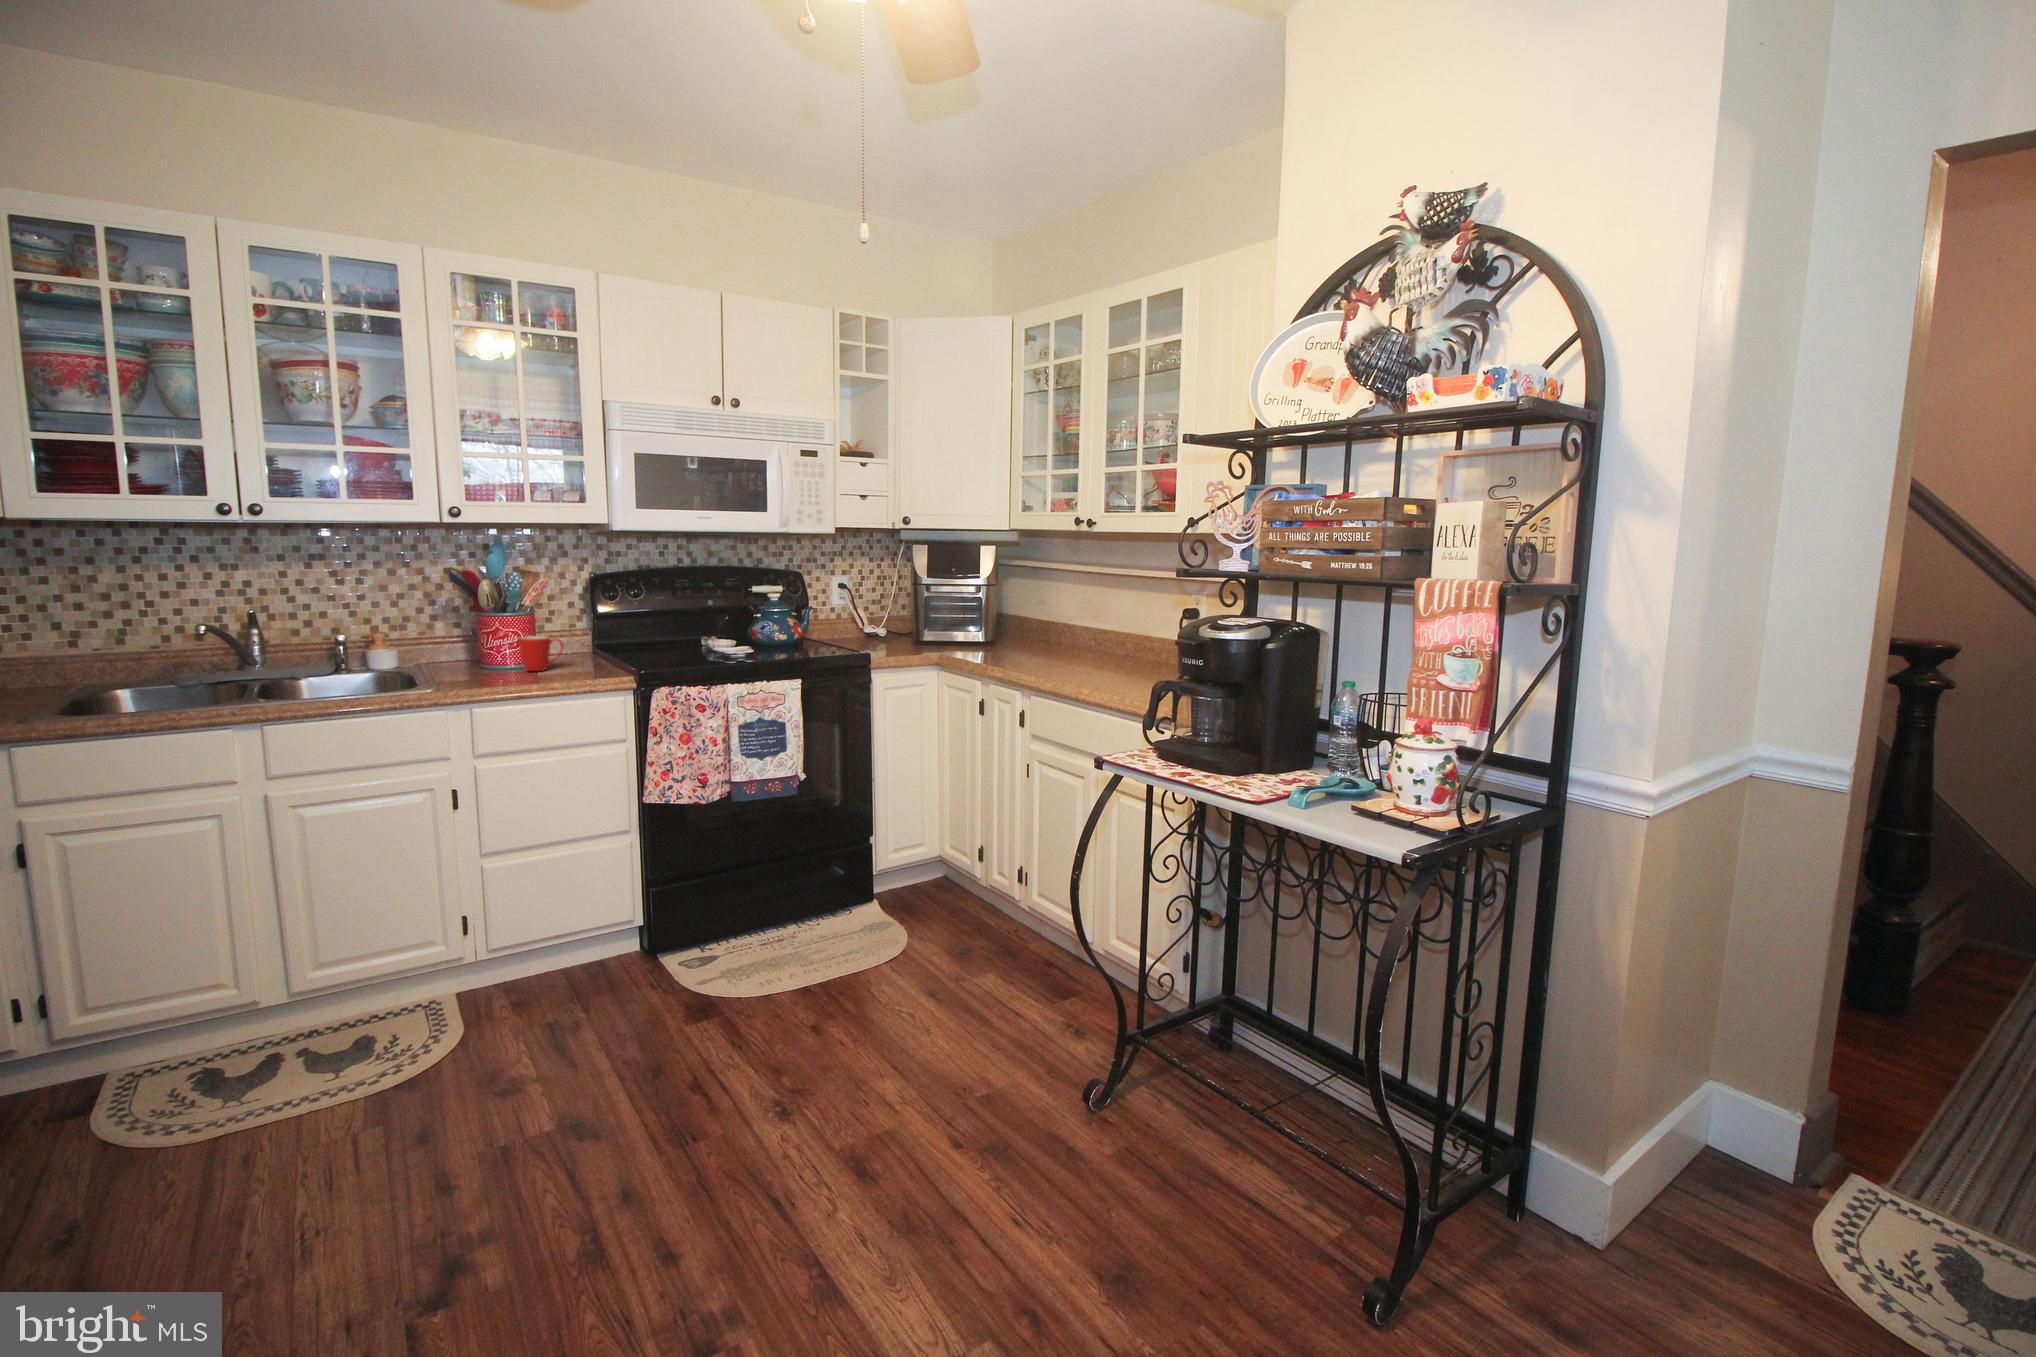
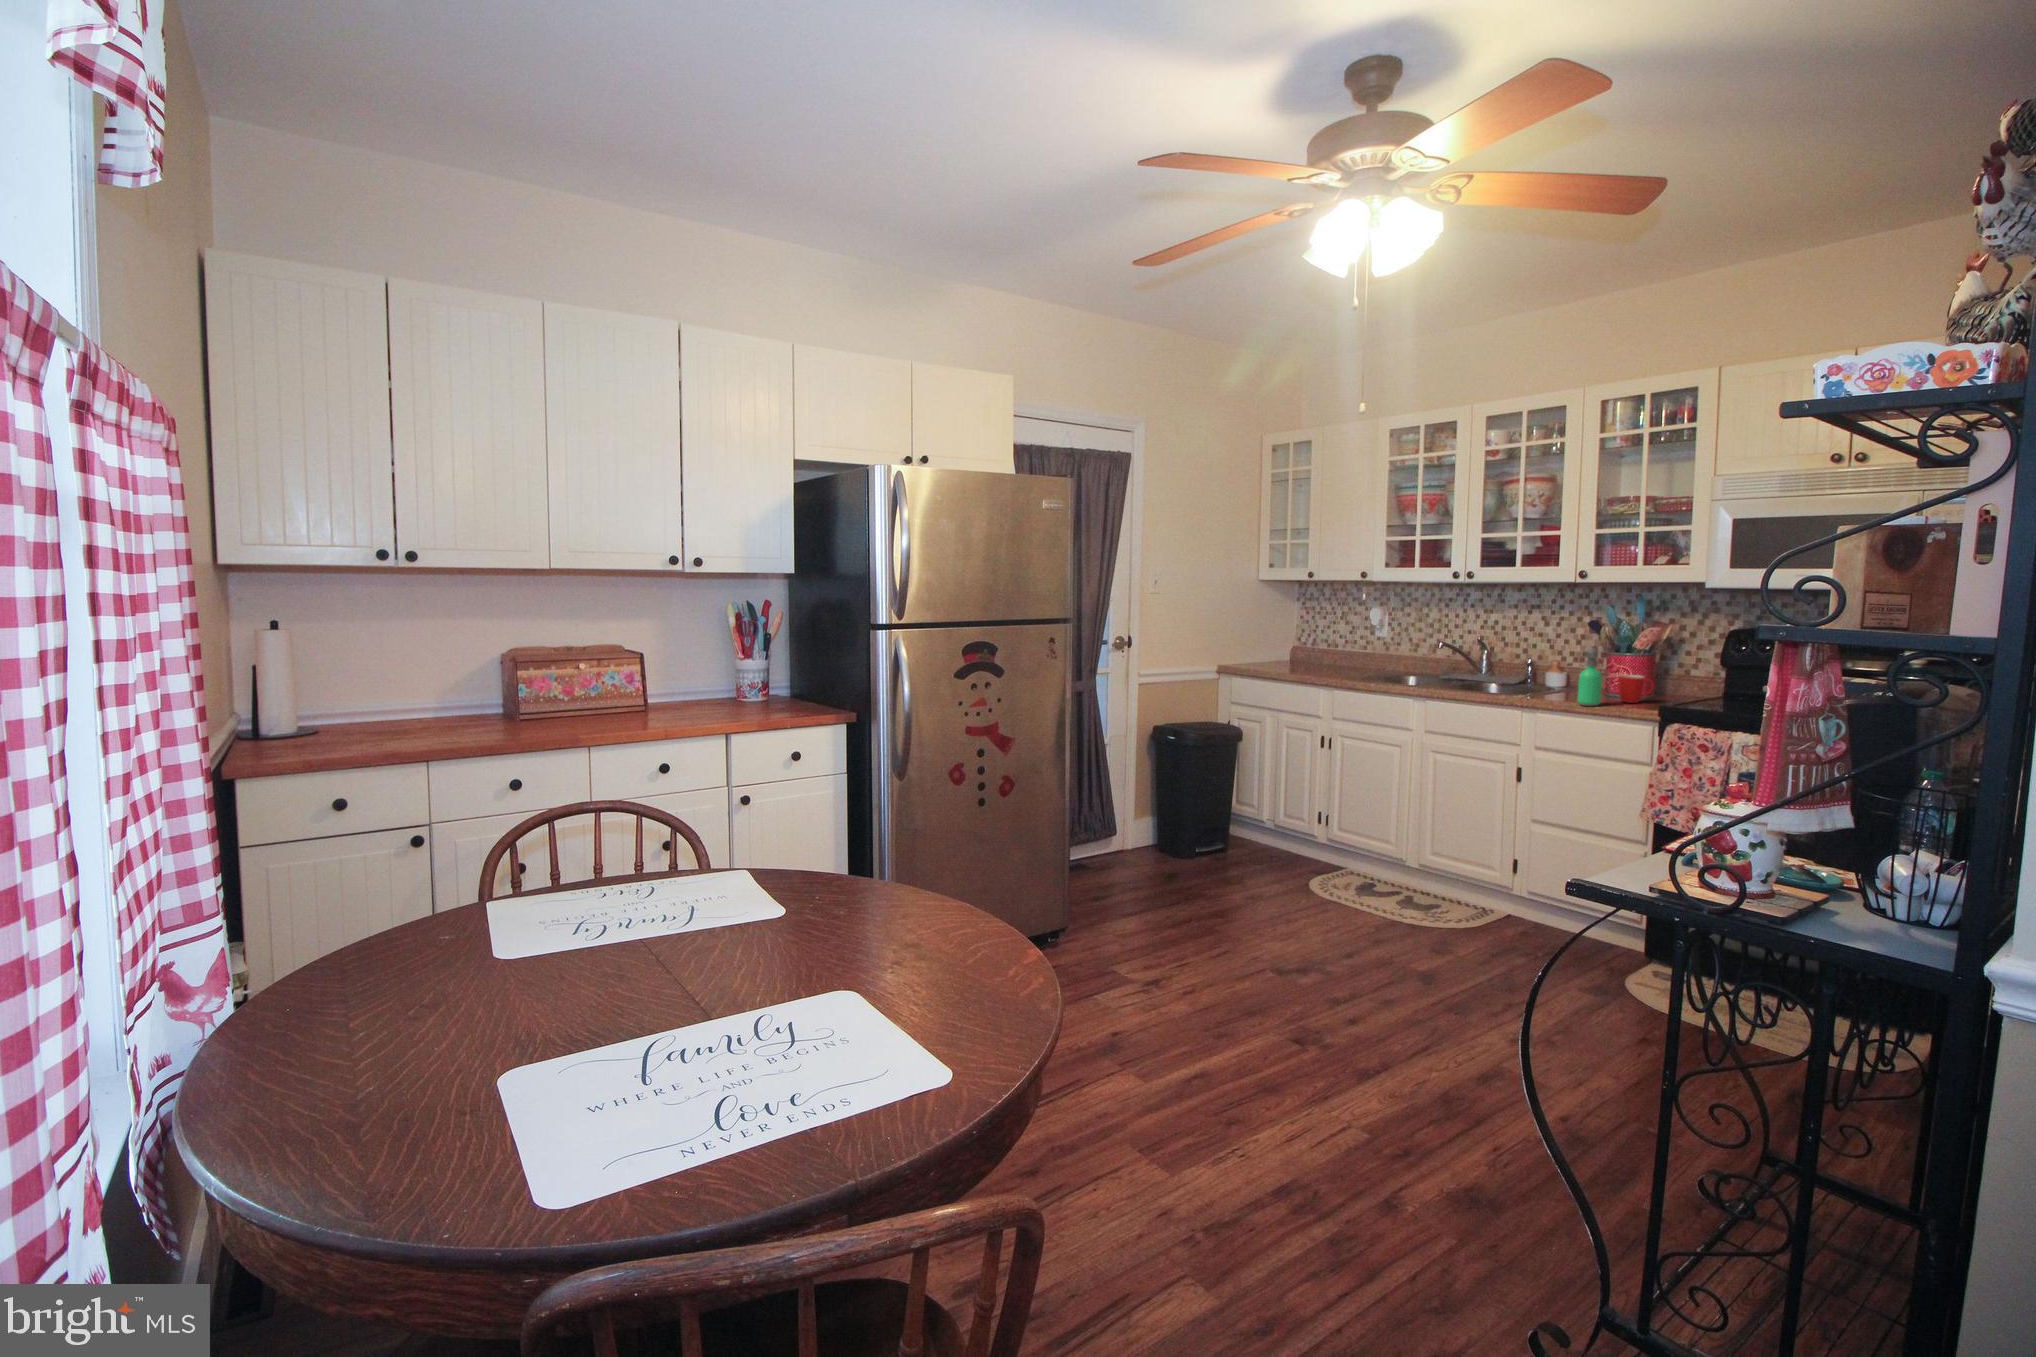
soap dispenser: none [489,605,521,683] -> present [1577,648,1602,706]

